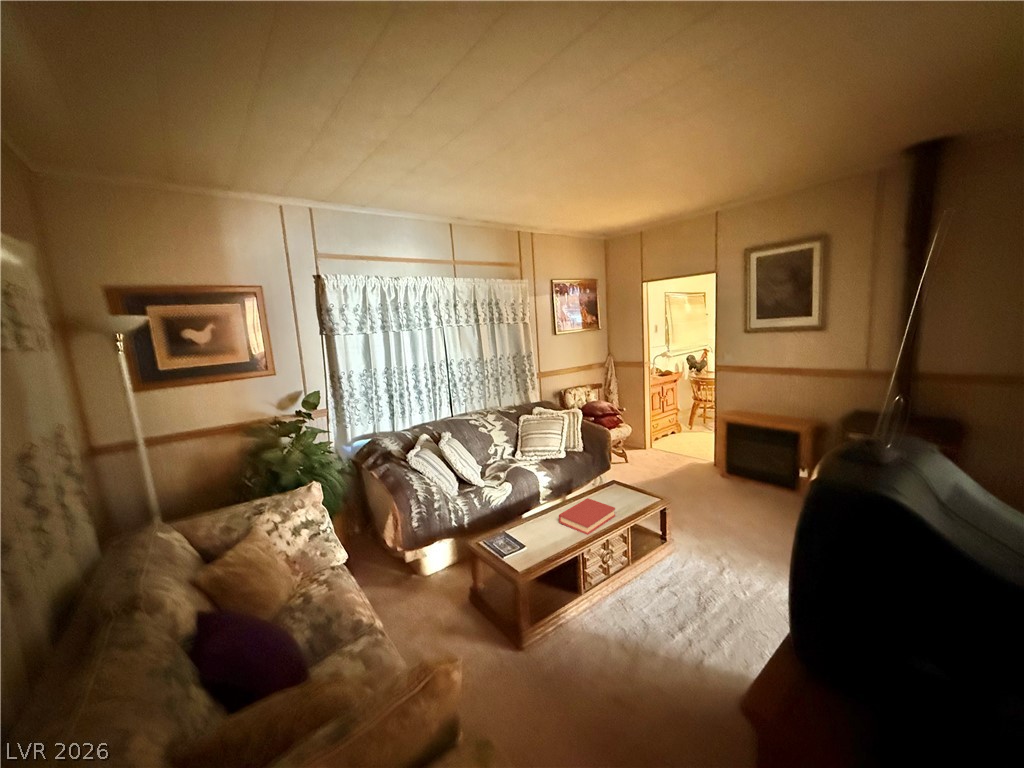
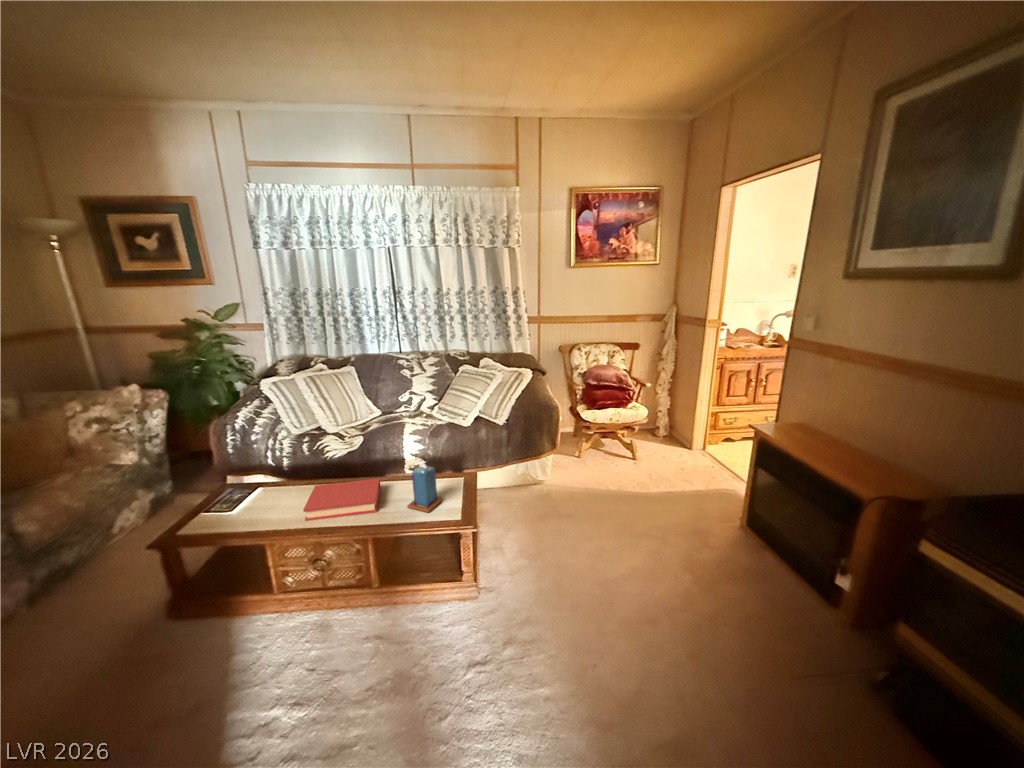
candle: none [619,473,643,508] -> present [407,460,442,513]

